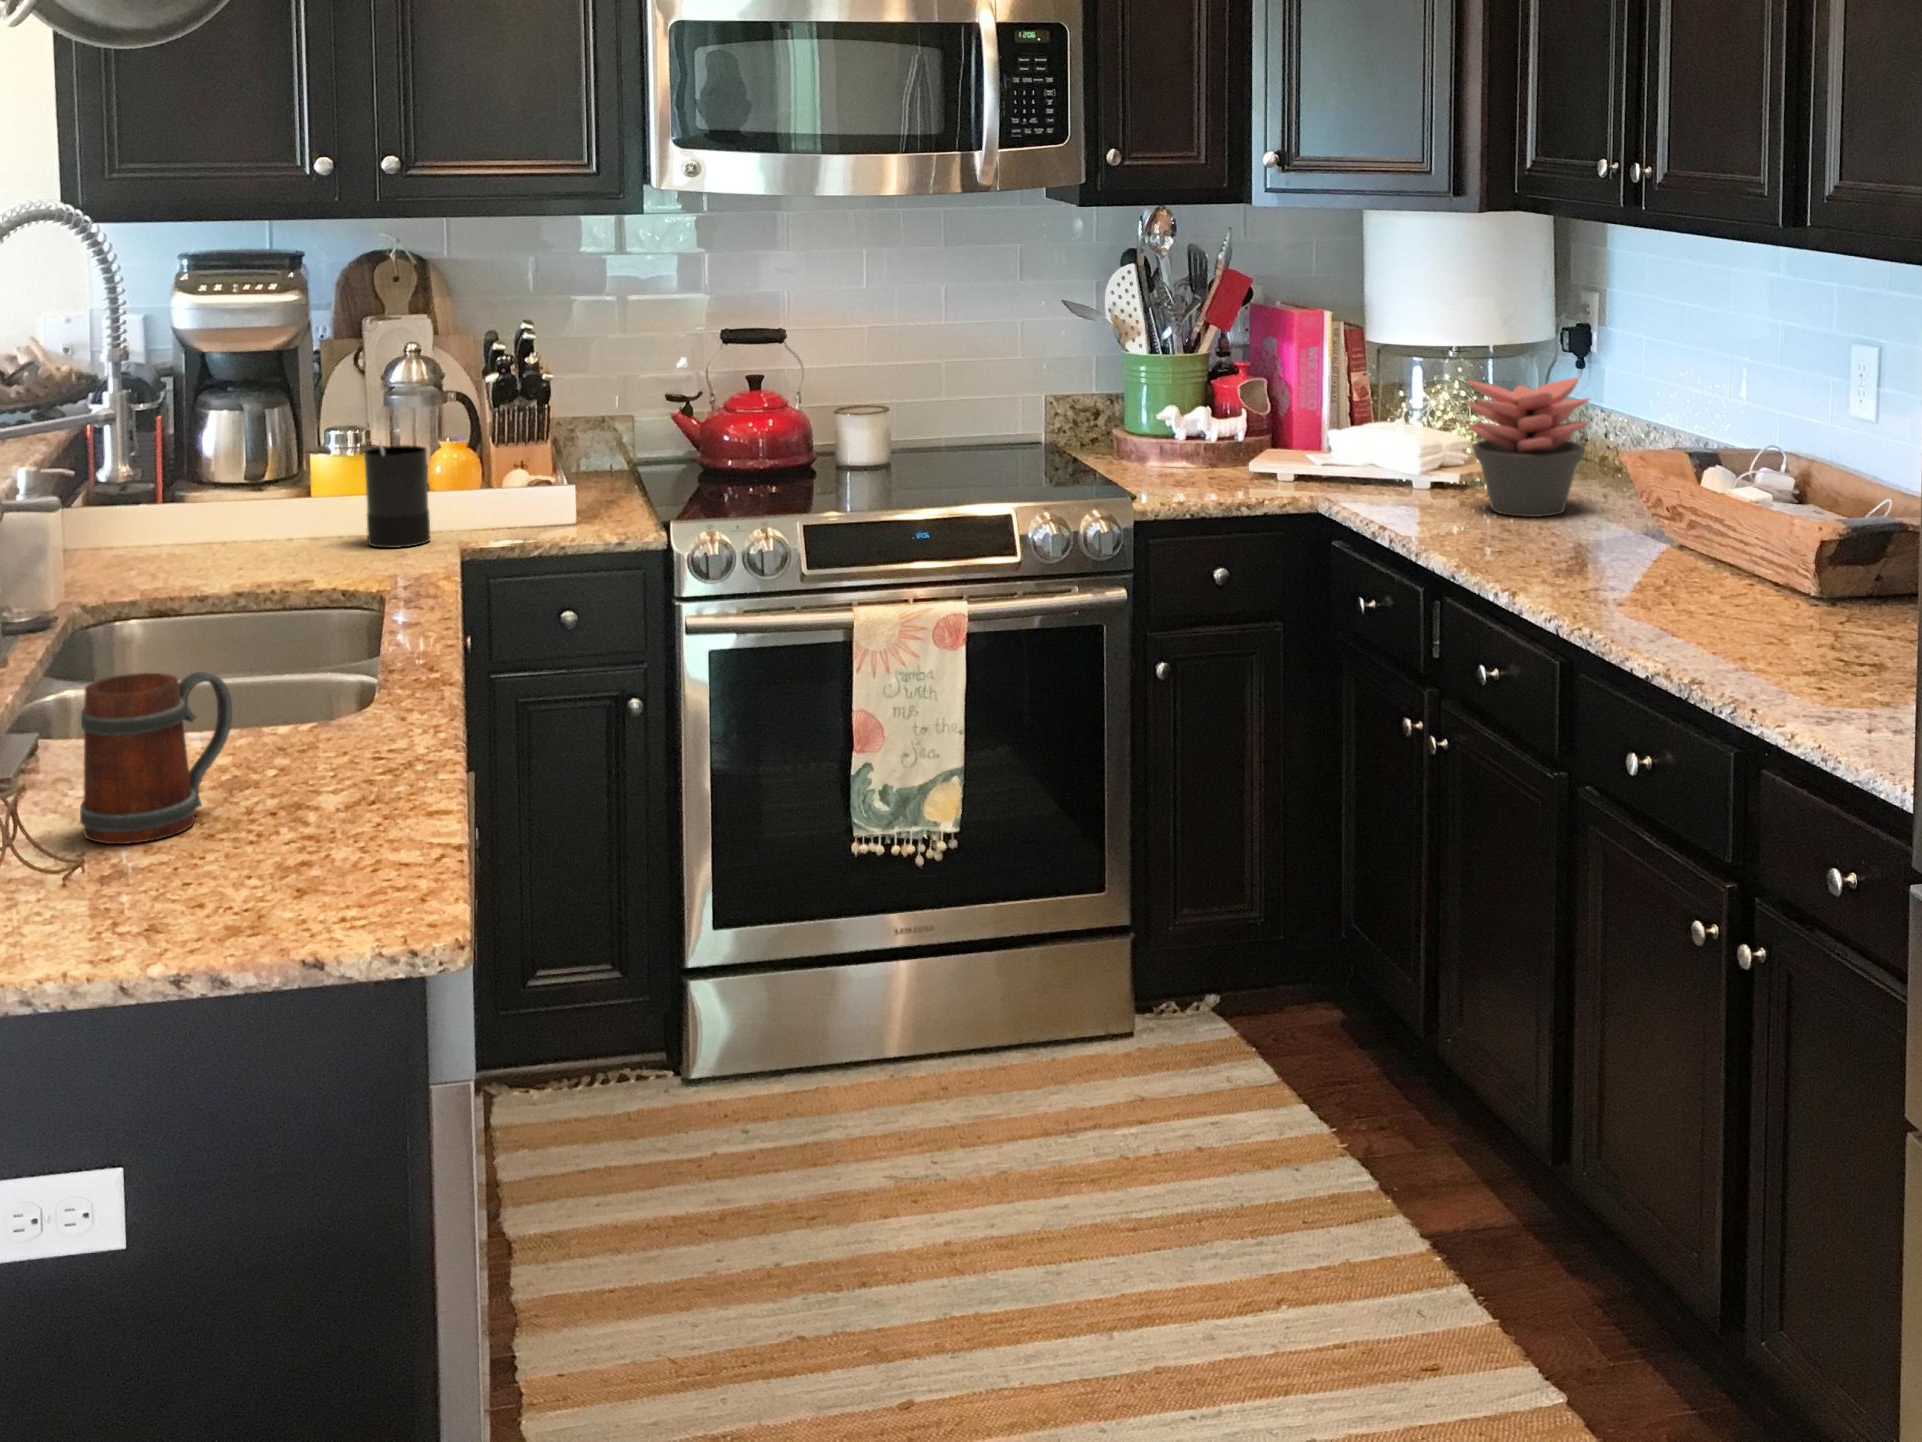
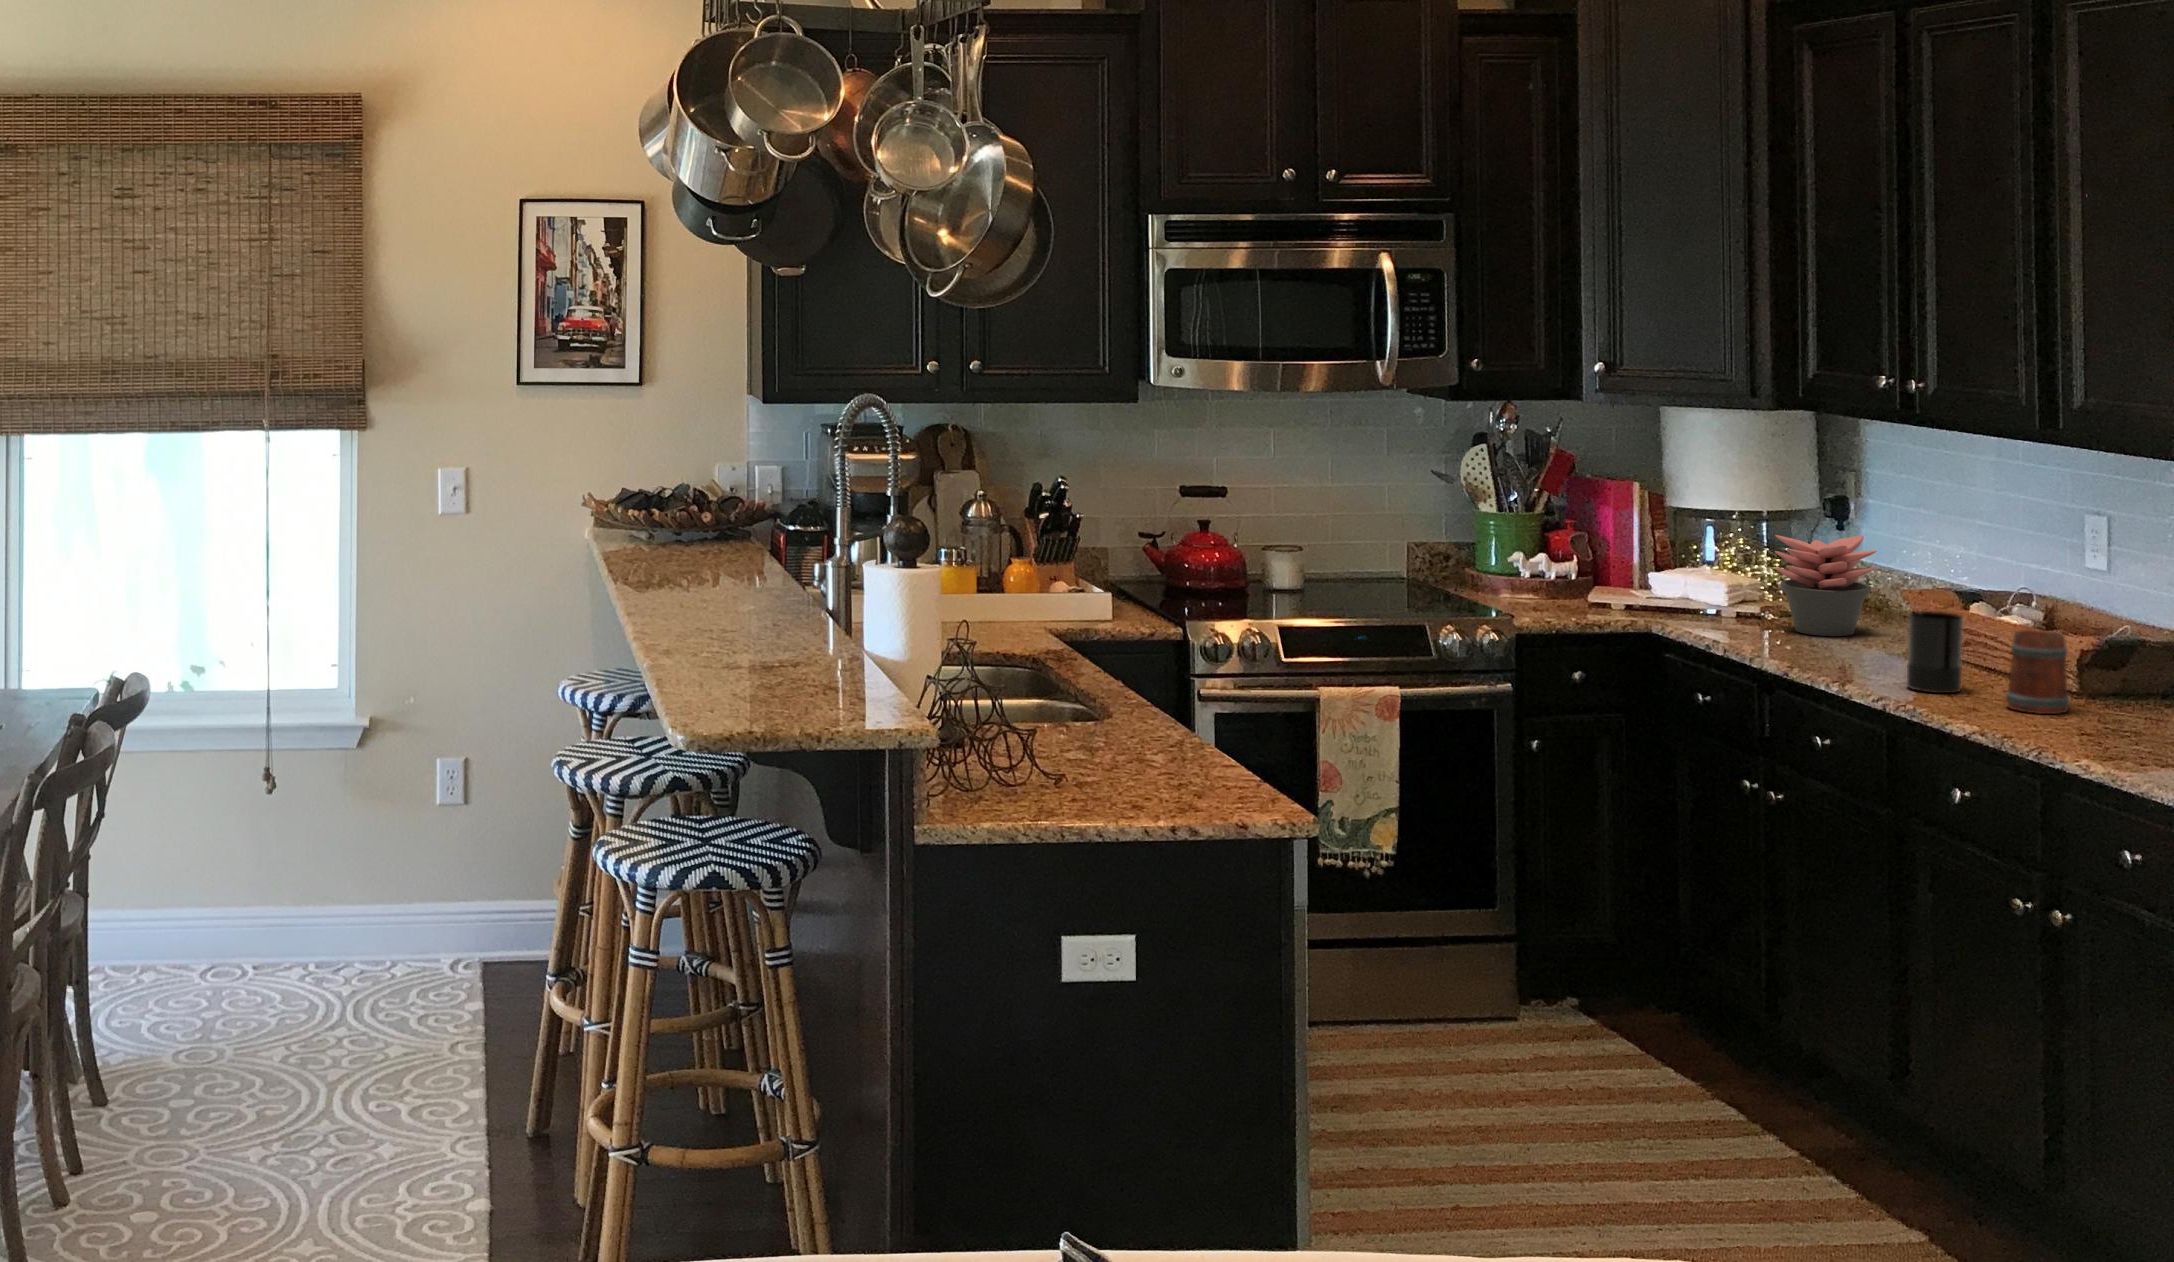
candle: present [364,441,430,548] -> present [1907,611,1963,693]
mug: present [80,672,232,844] -> present [2006,630,2070,714]

